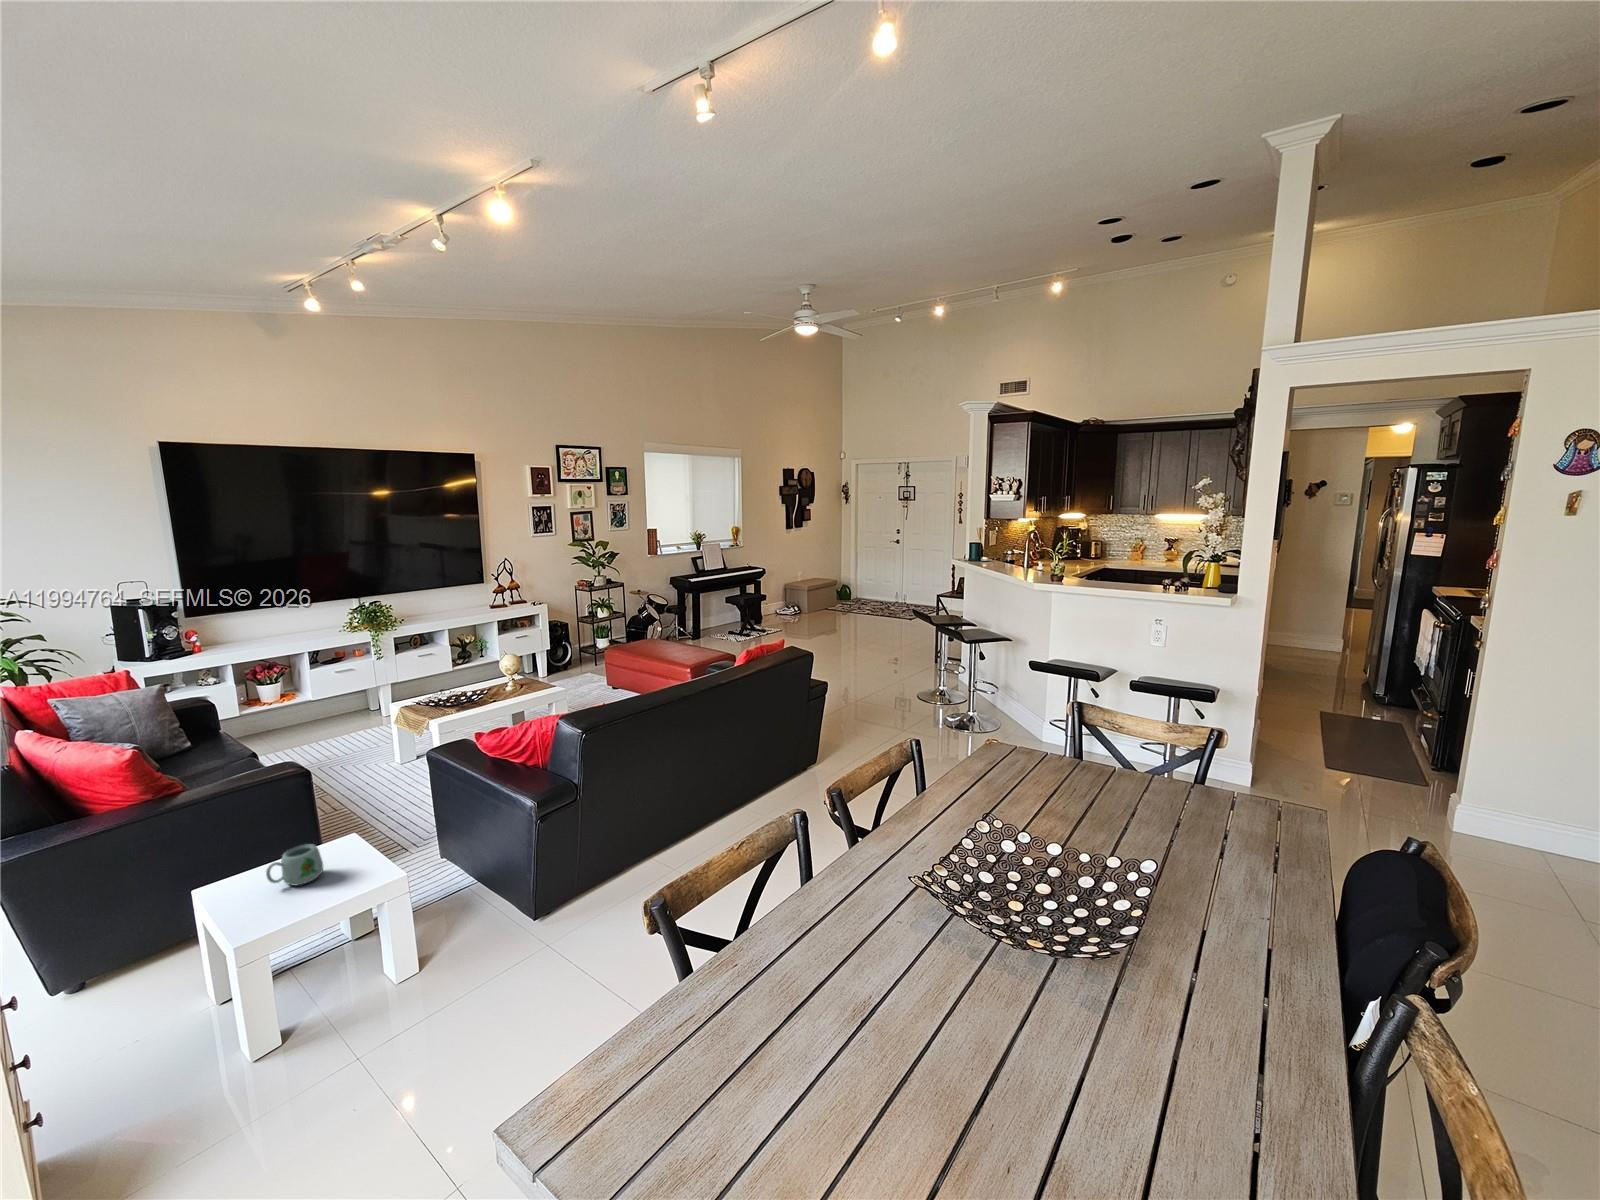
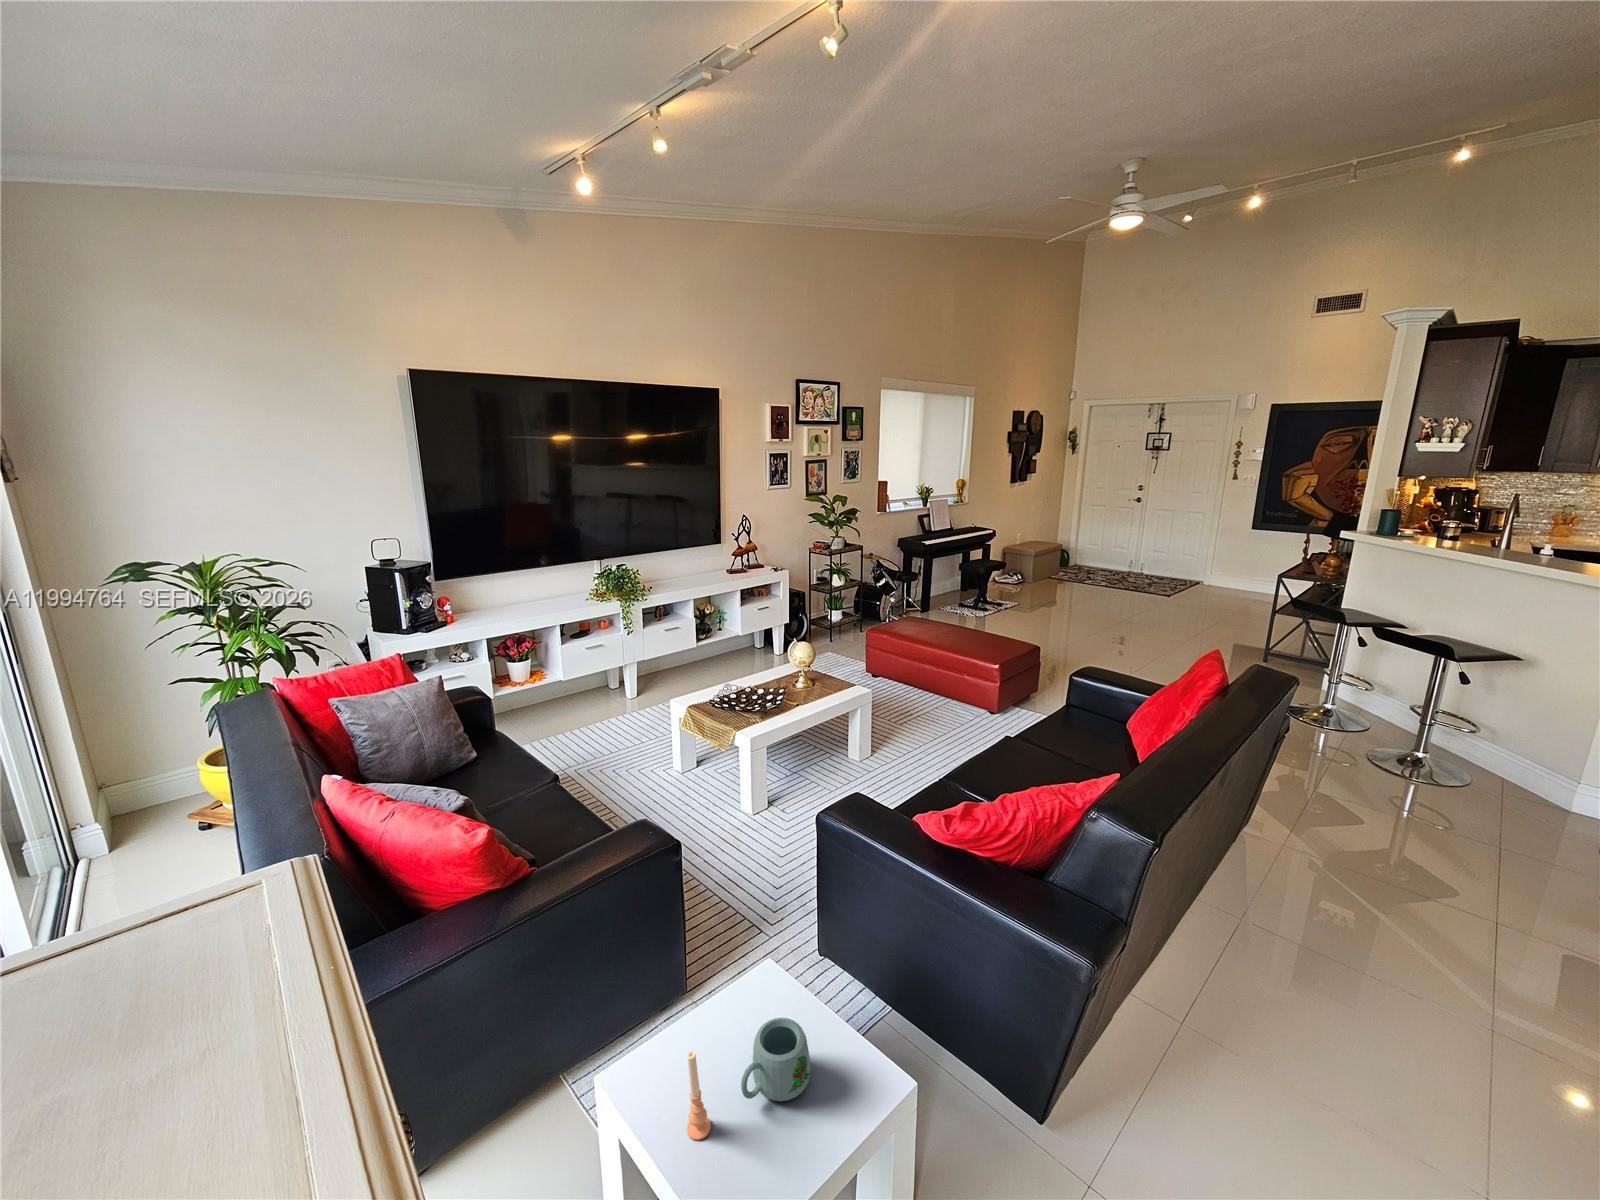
candle: none [224,849,245,902] -> present [687,1051,711,1140]

